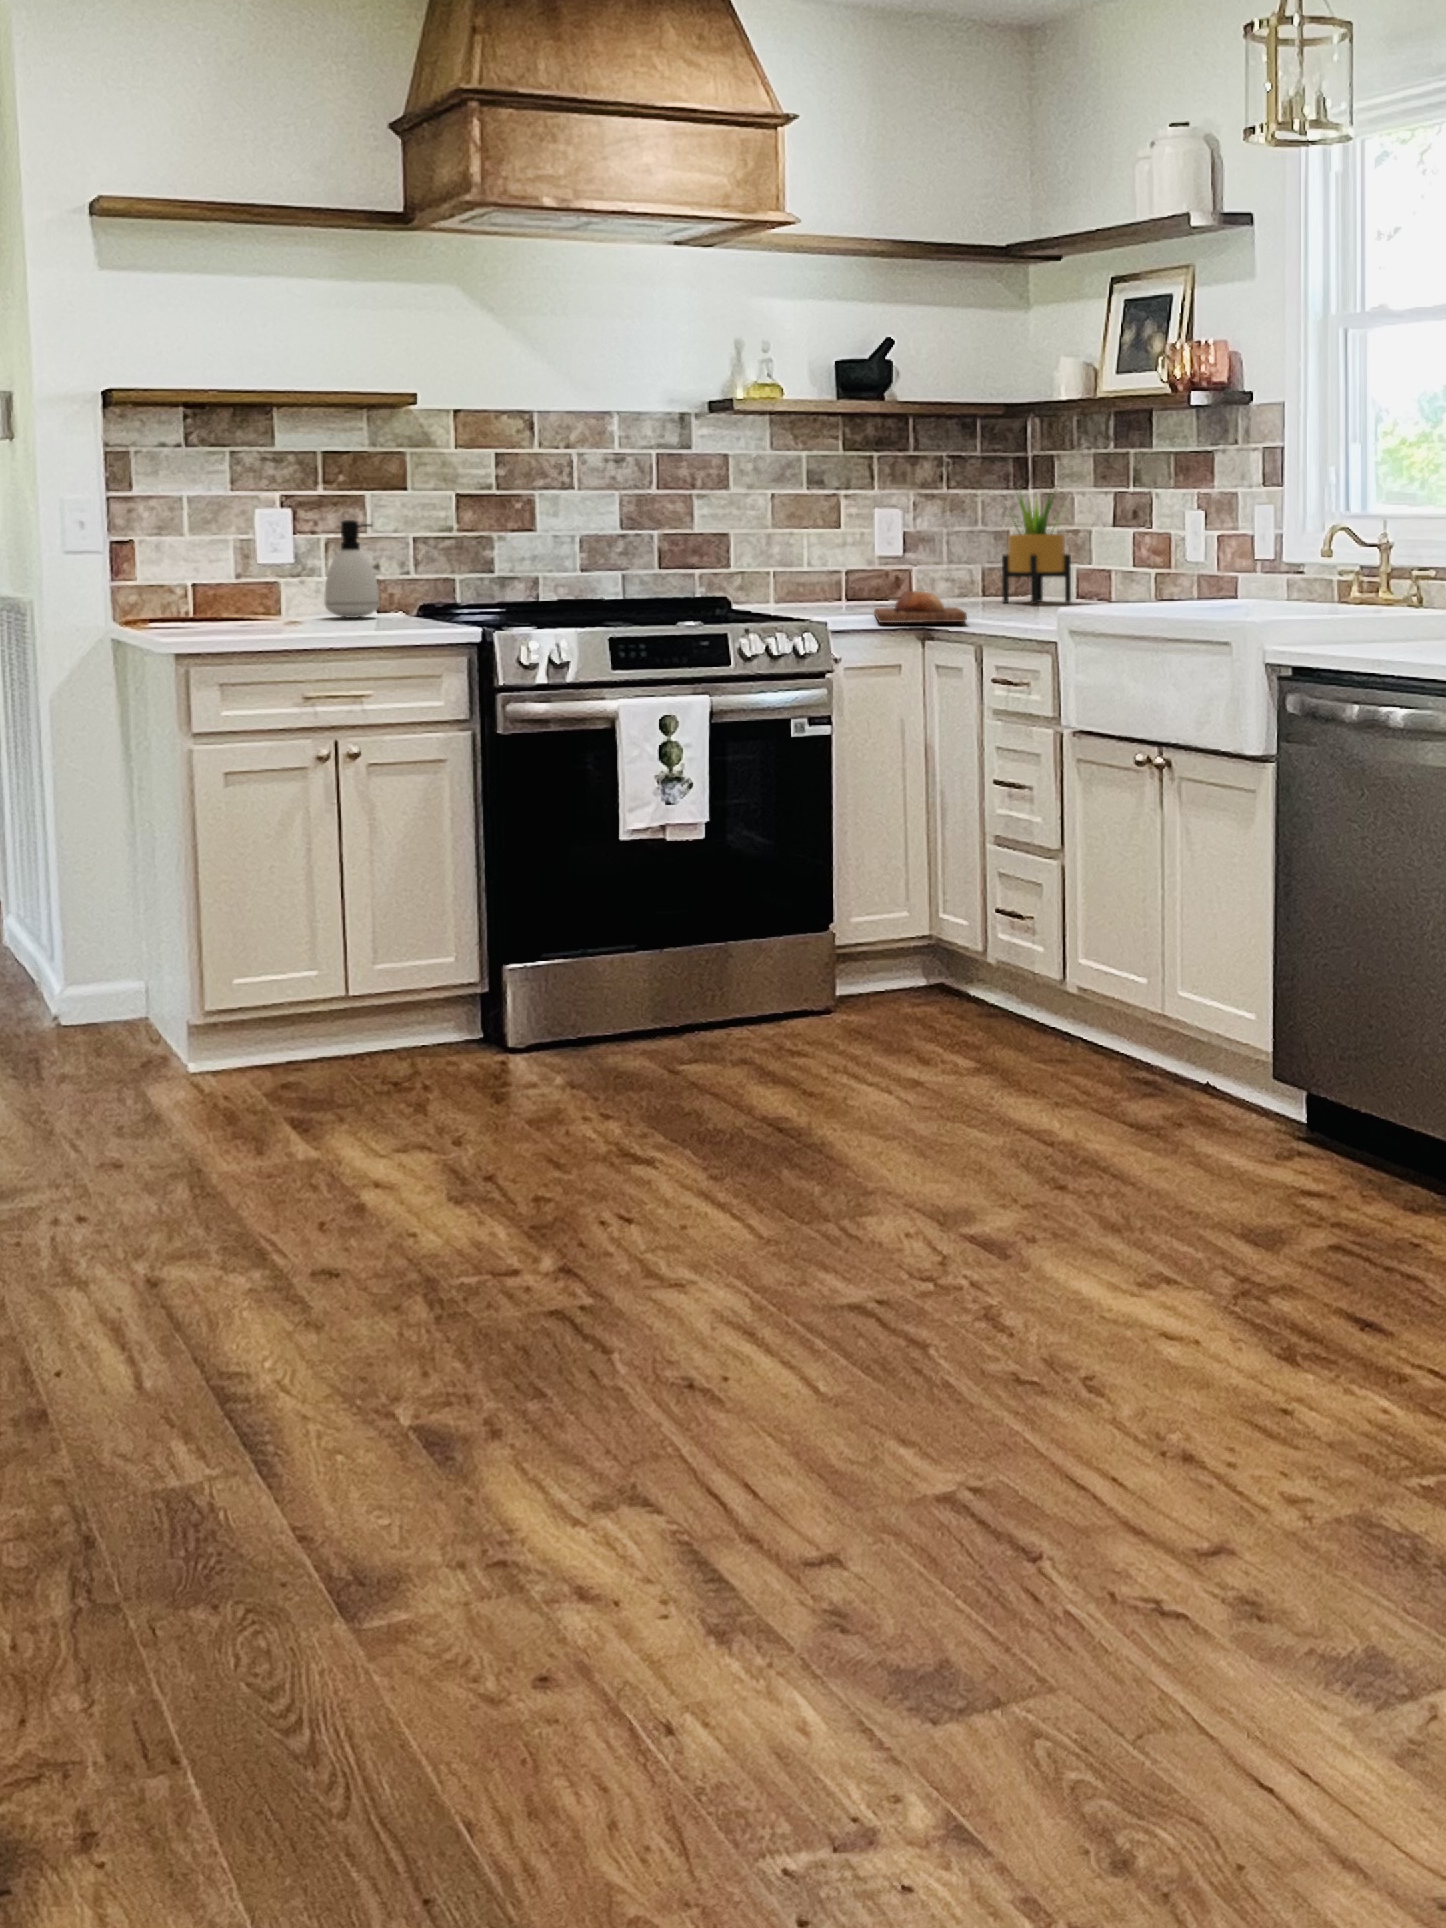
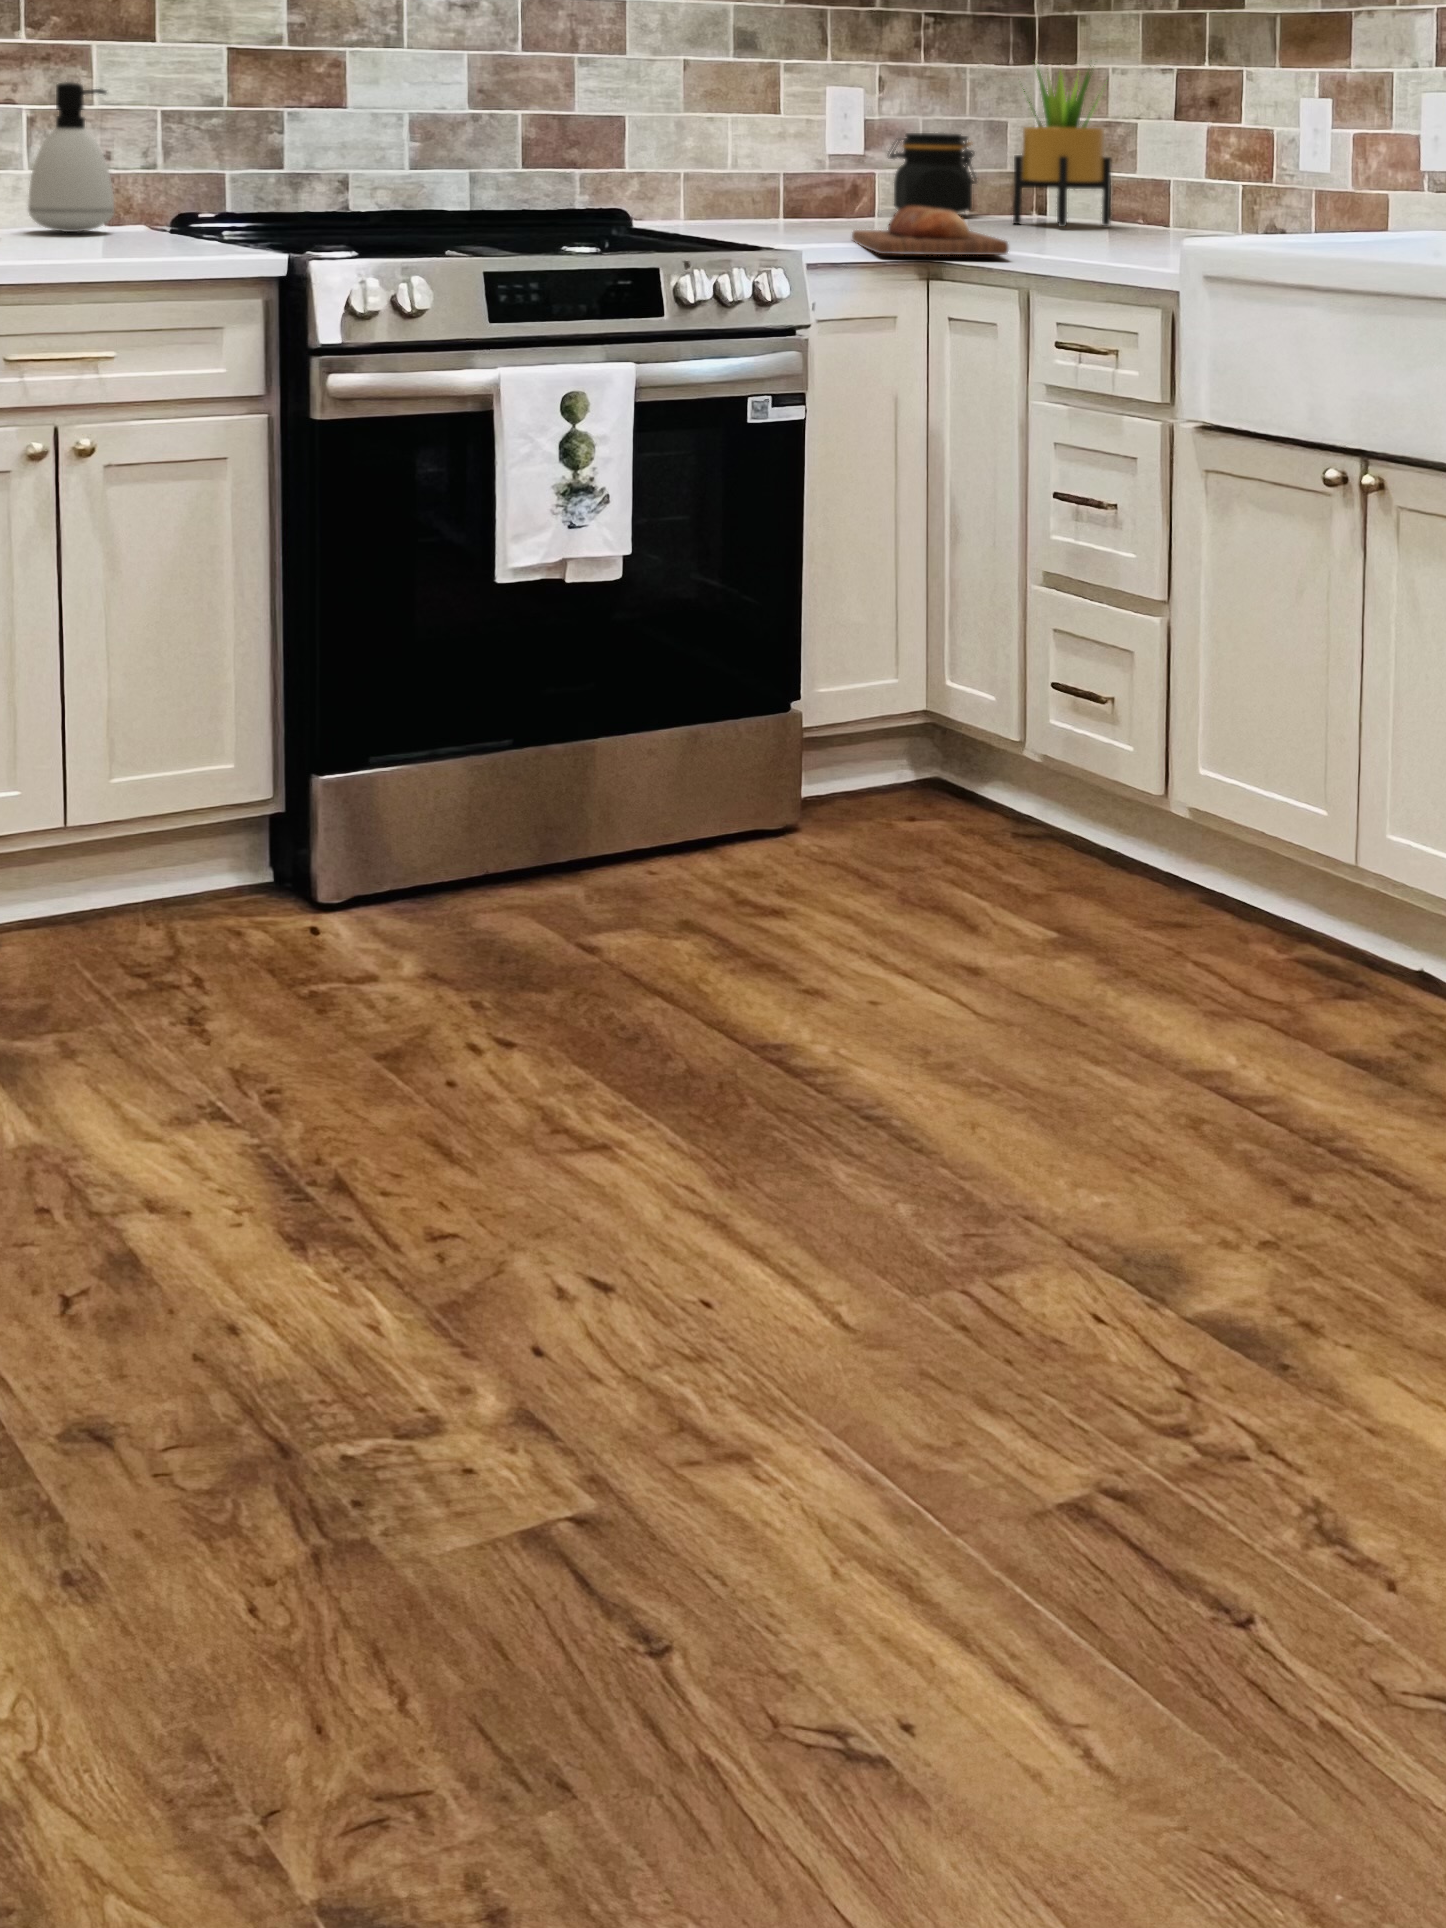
jar: none [918,540,983,598] -> present [888,133,976,213]

